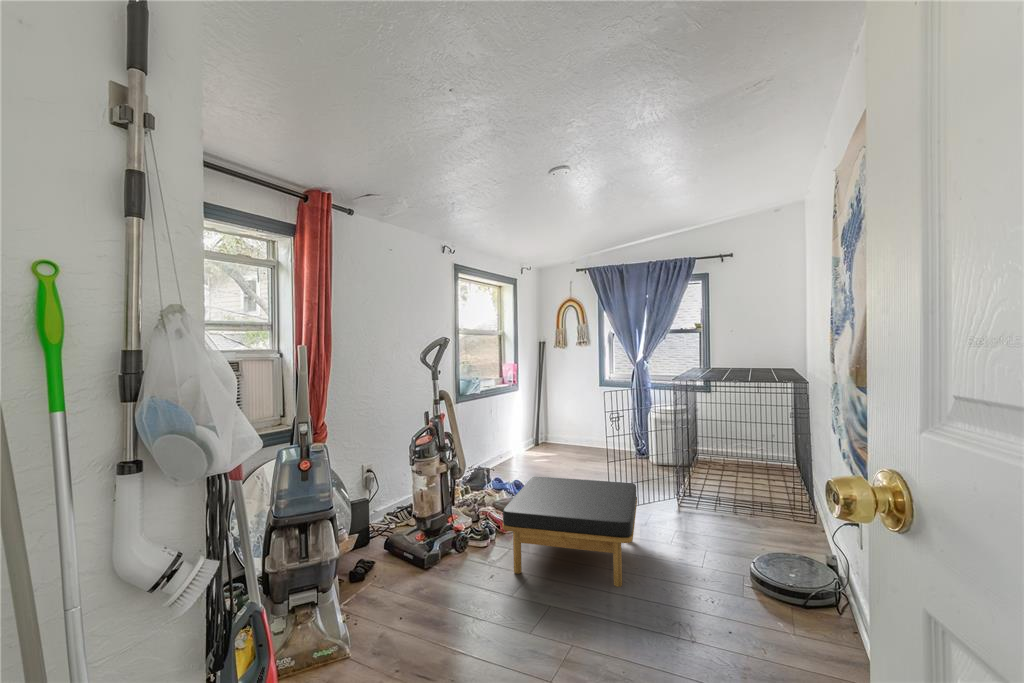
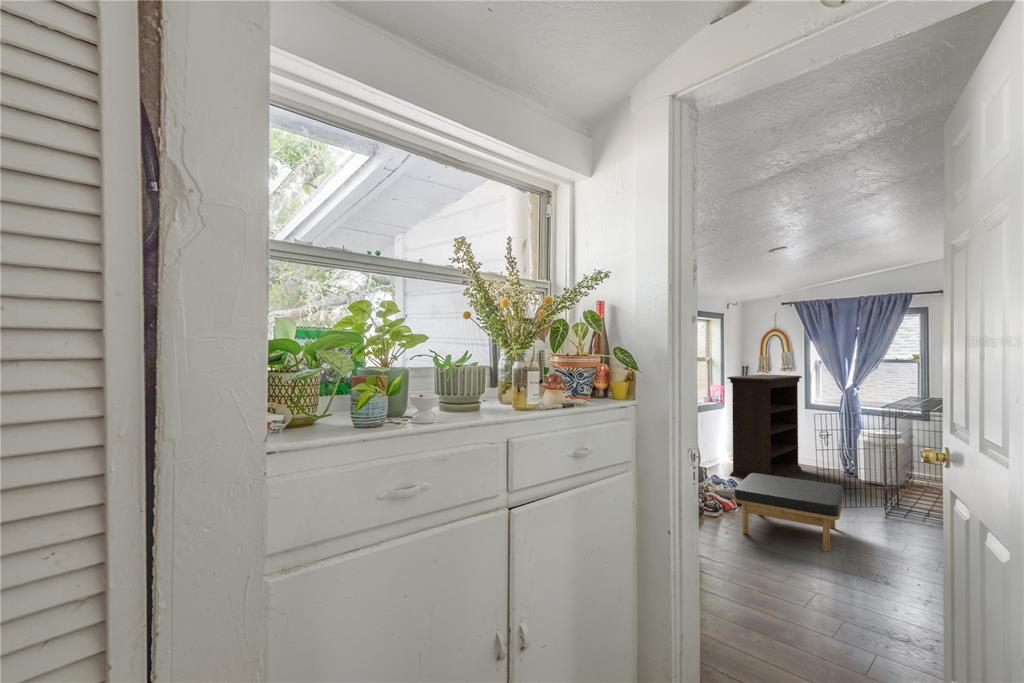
bookshelf: none [515,350,597,478] -> present [727,375,802,478]

